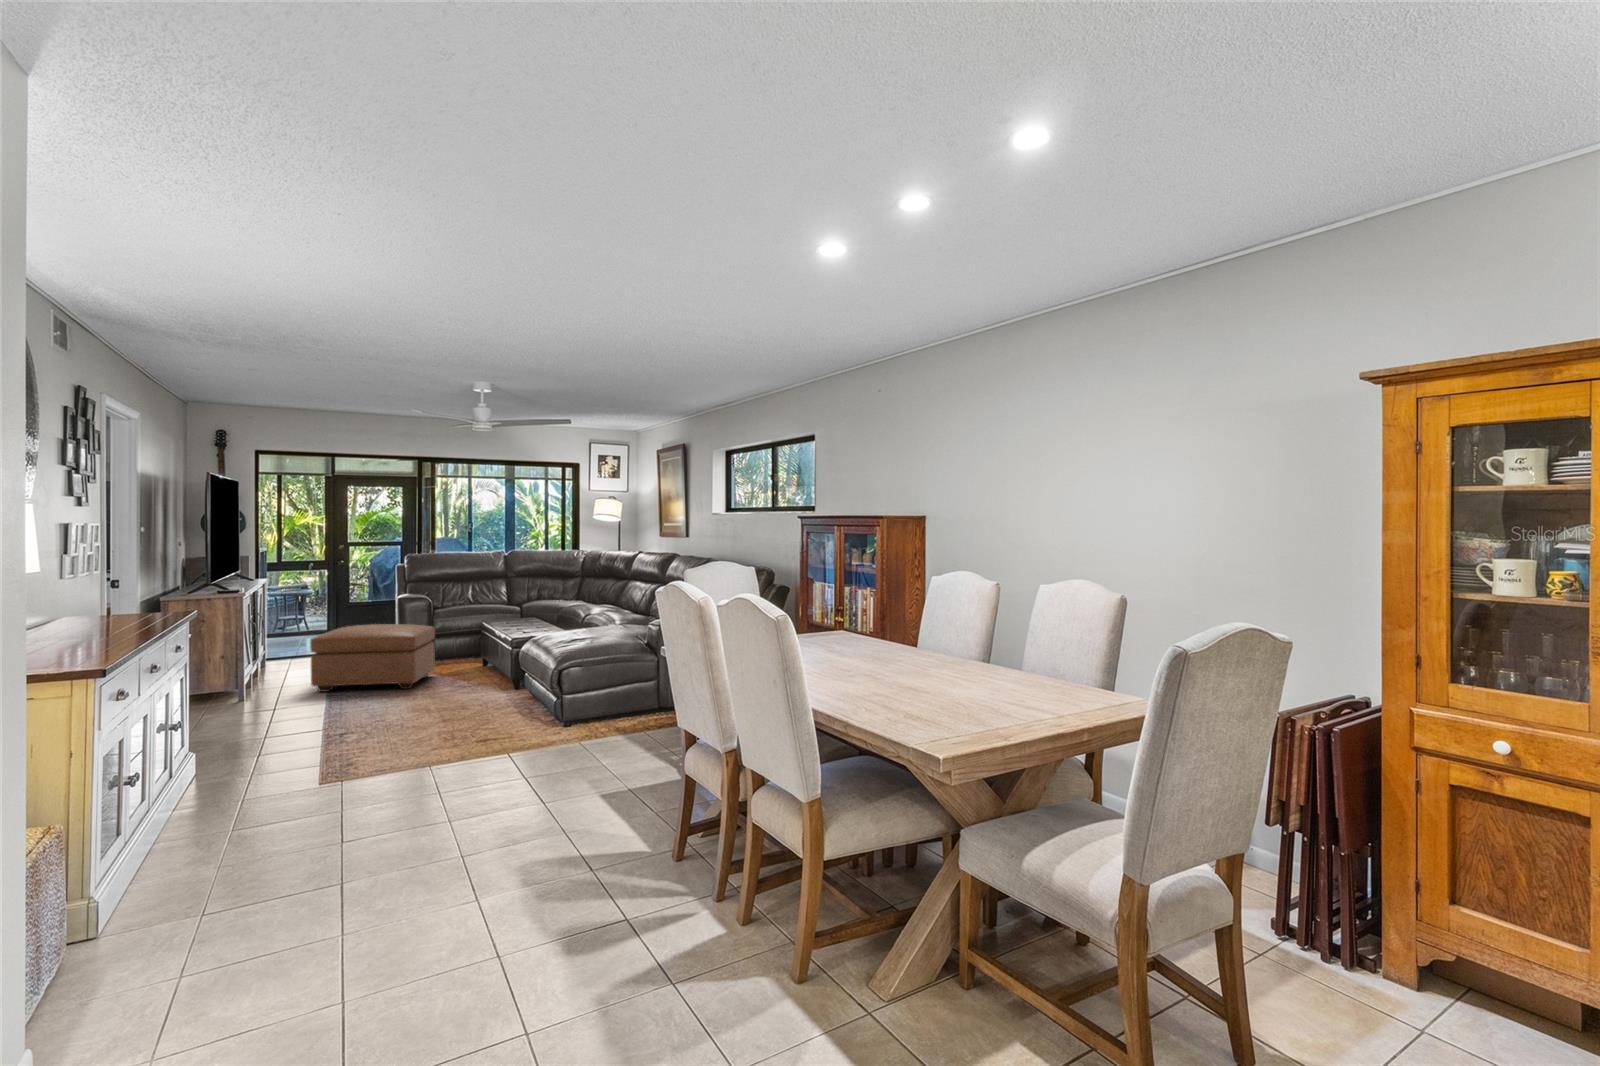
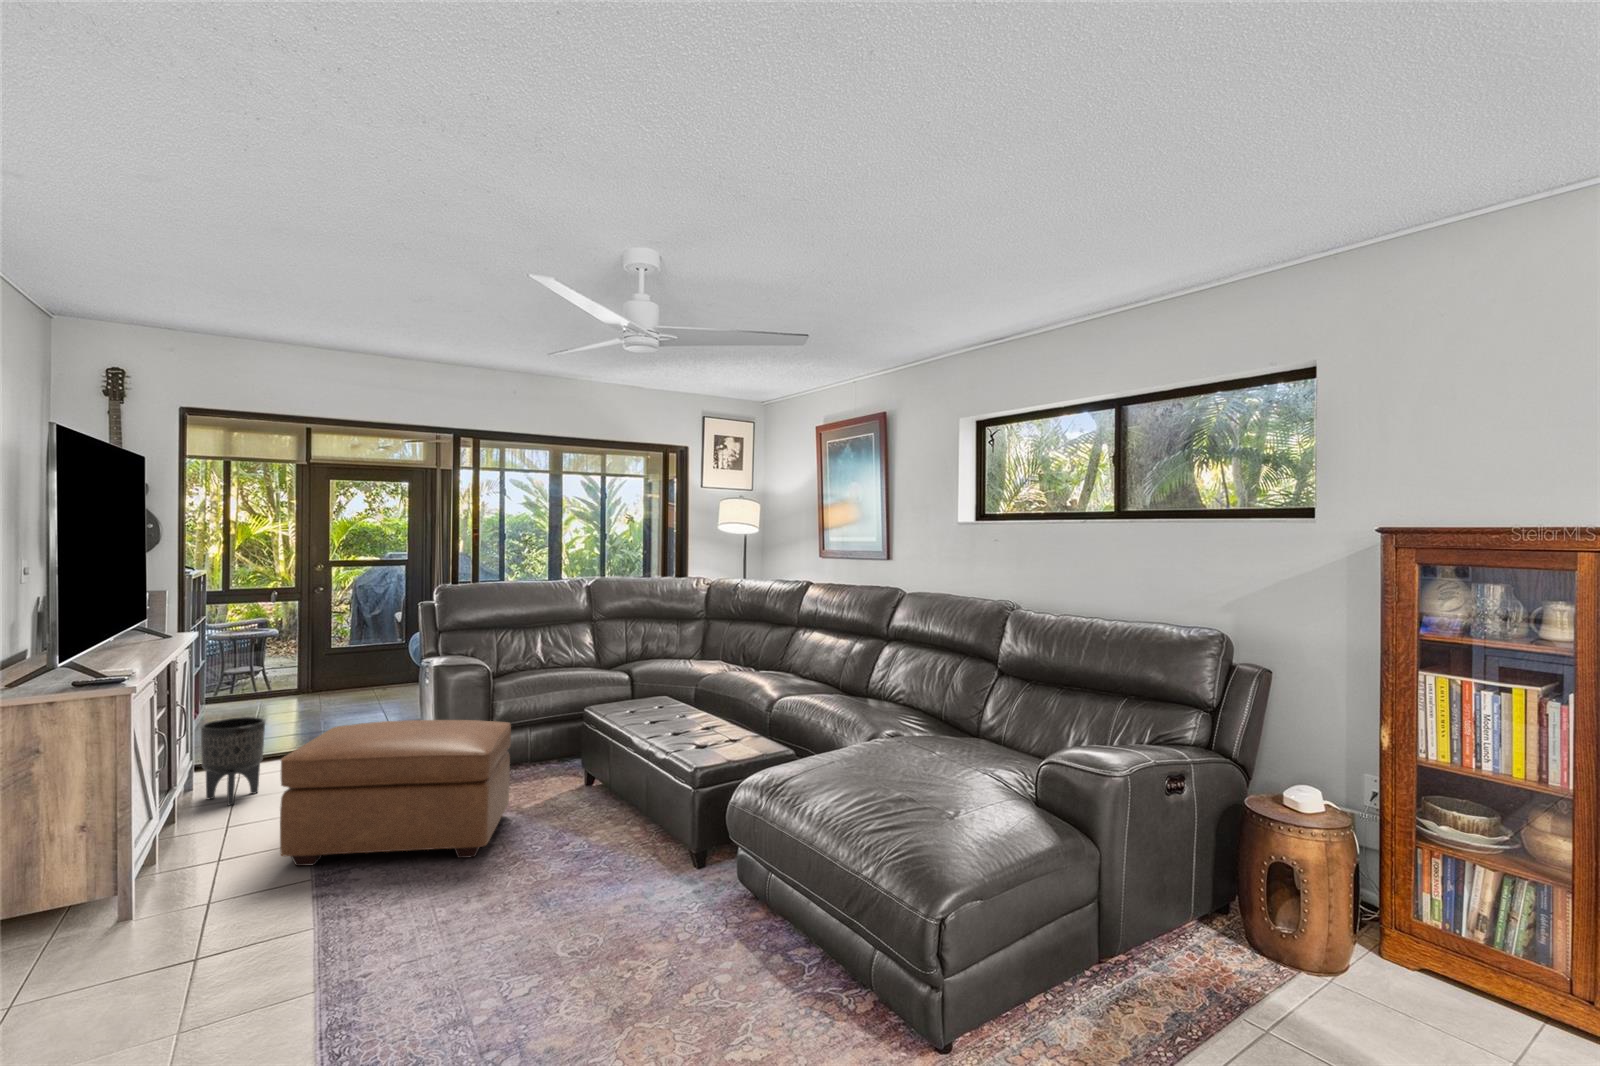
planter: none [269,628,304,674] -> present [200,717,265,805]

